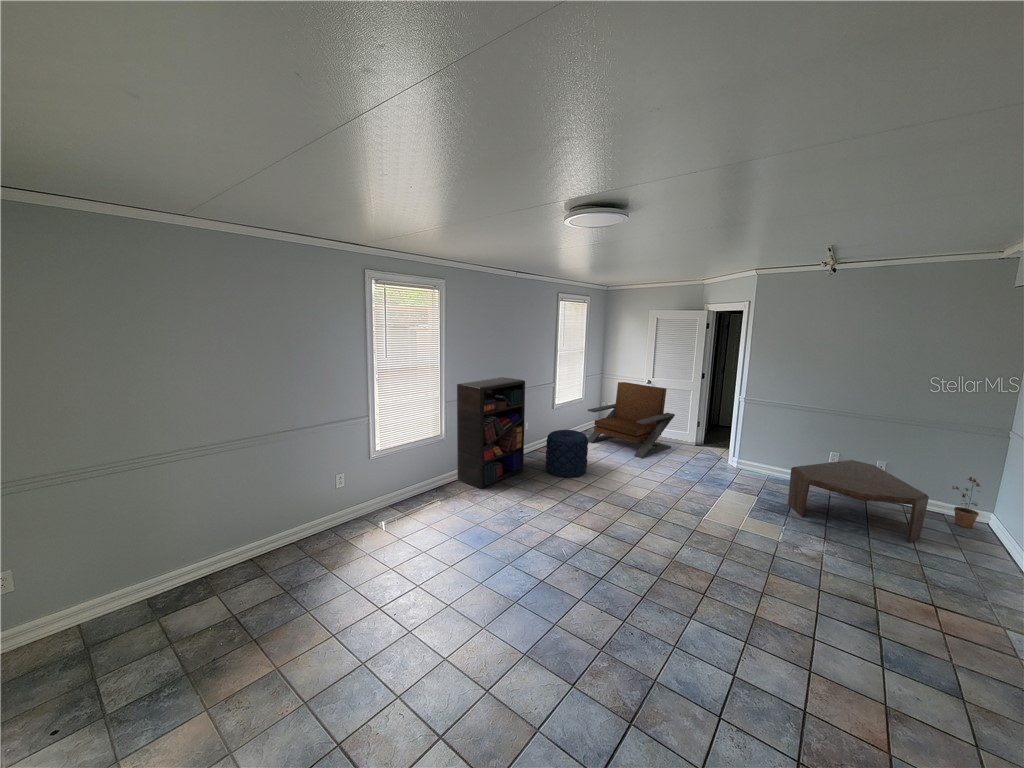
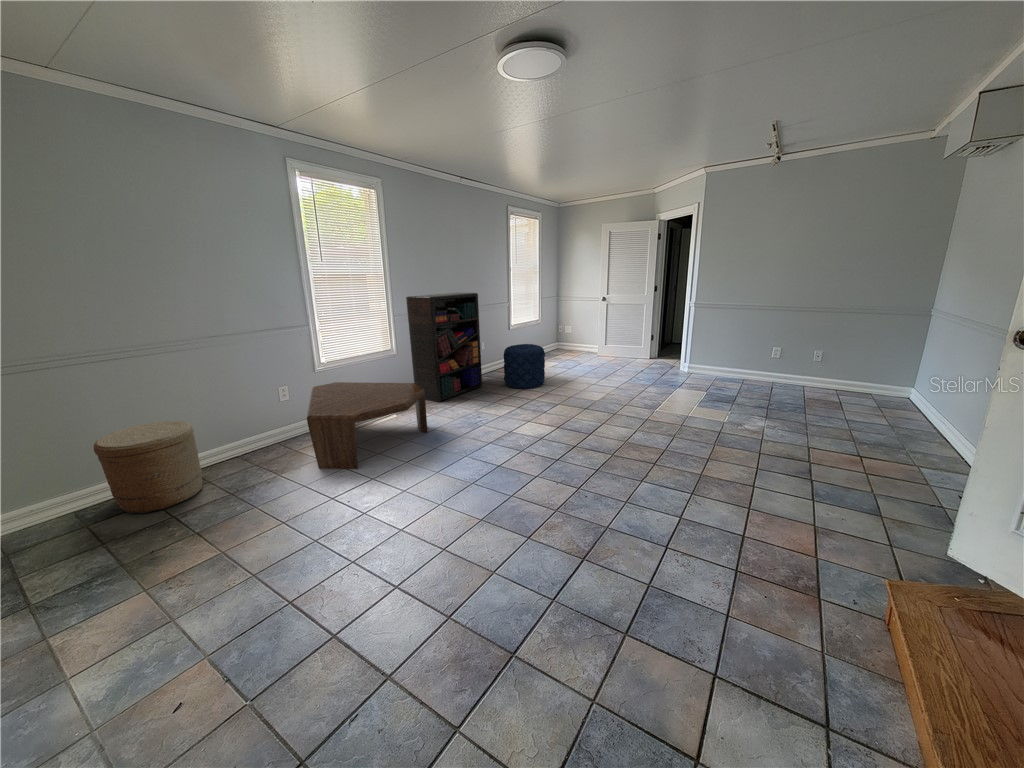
lounge chair: present [588,382,675,458] -> none [545,301,629,371]
coffee table: present [788,460,929,543] -> present [307,382,428,469]
potted plant: present [952,477,980,528] -> none [877,354,904,401]
woven basket: none [174,514,260,610] -> present [94,421,202,514]

